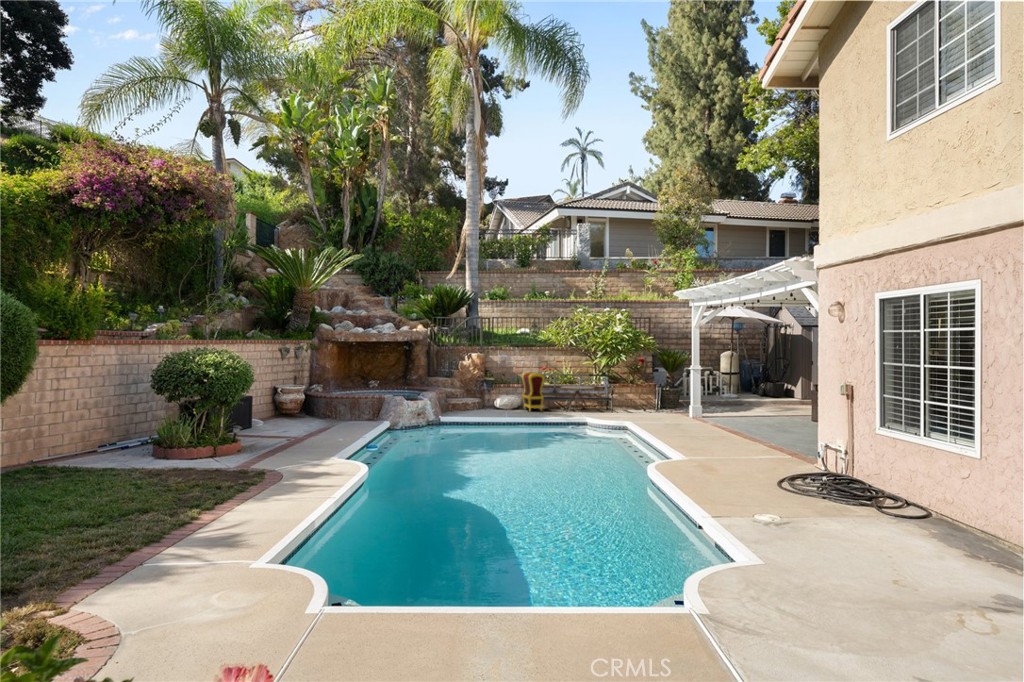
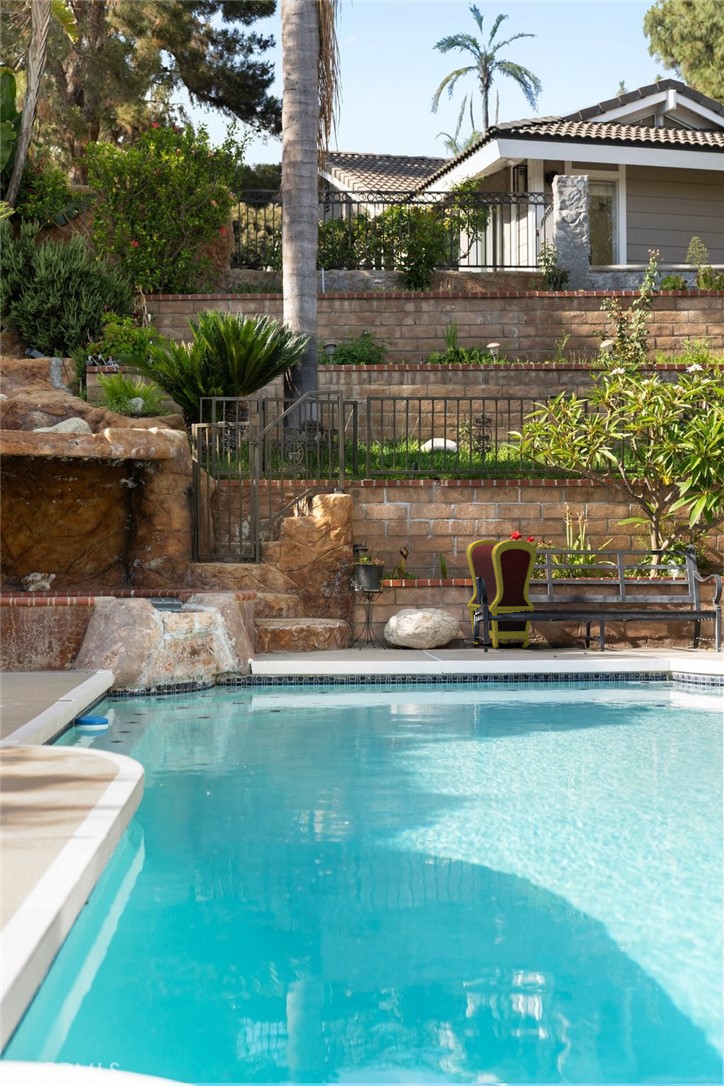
round table: present [561,386,594,411] -> none [576,580,672,648]

